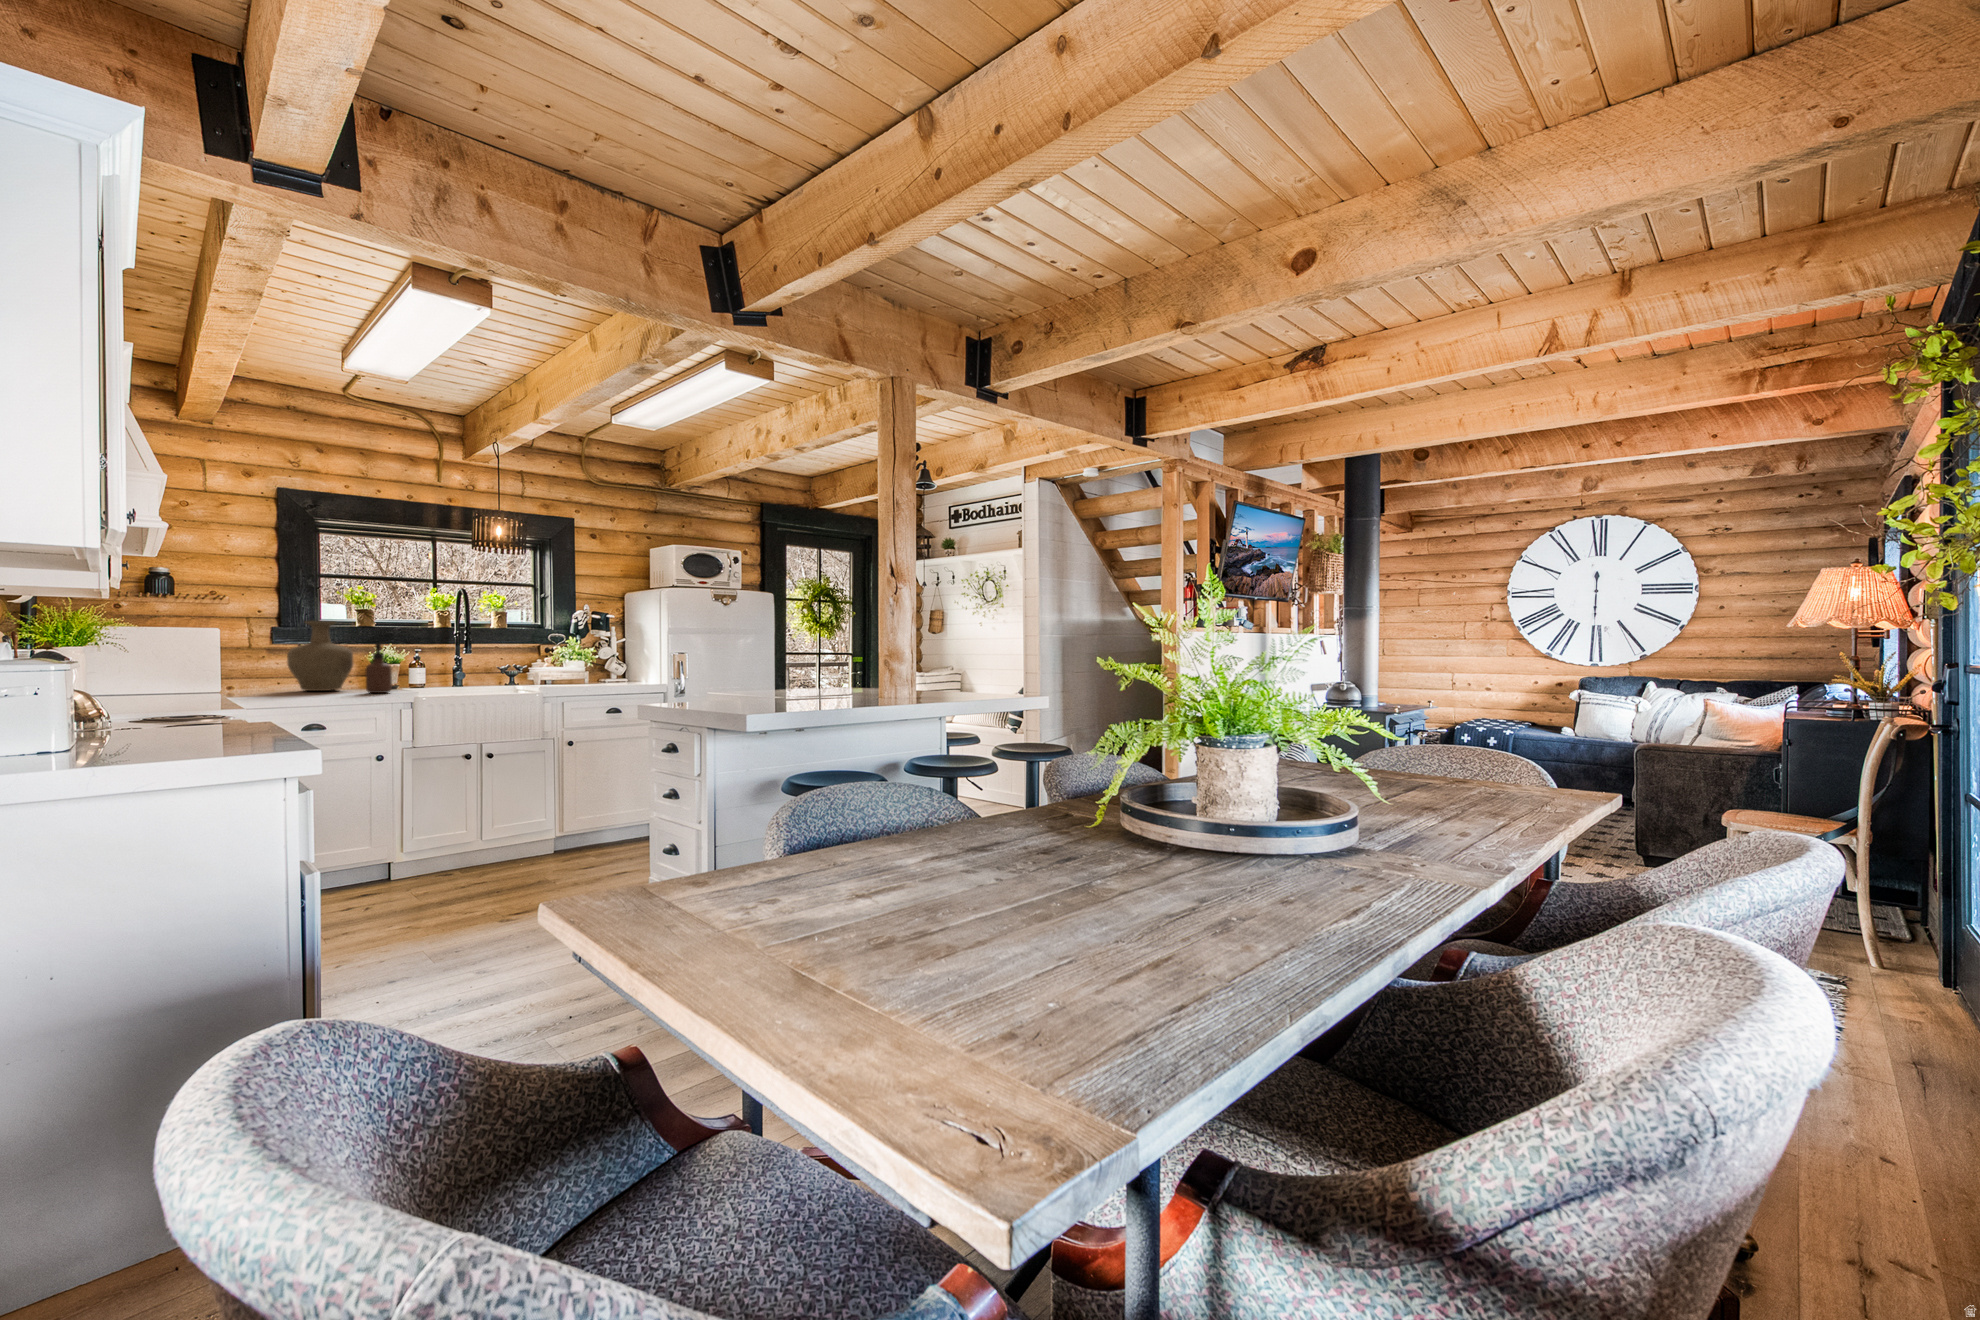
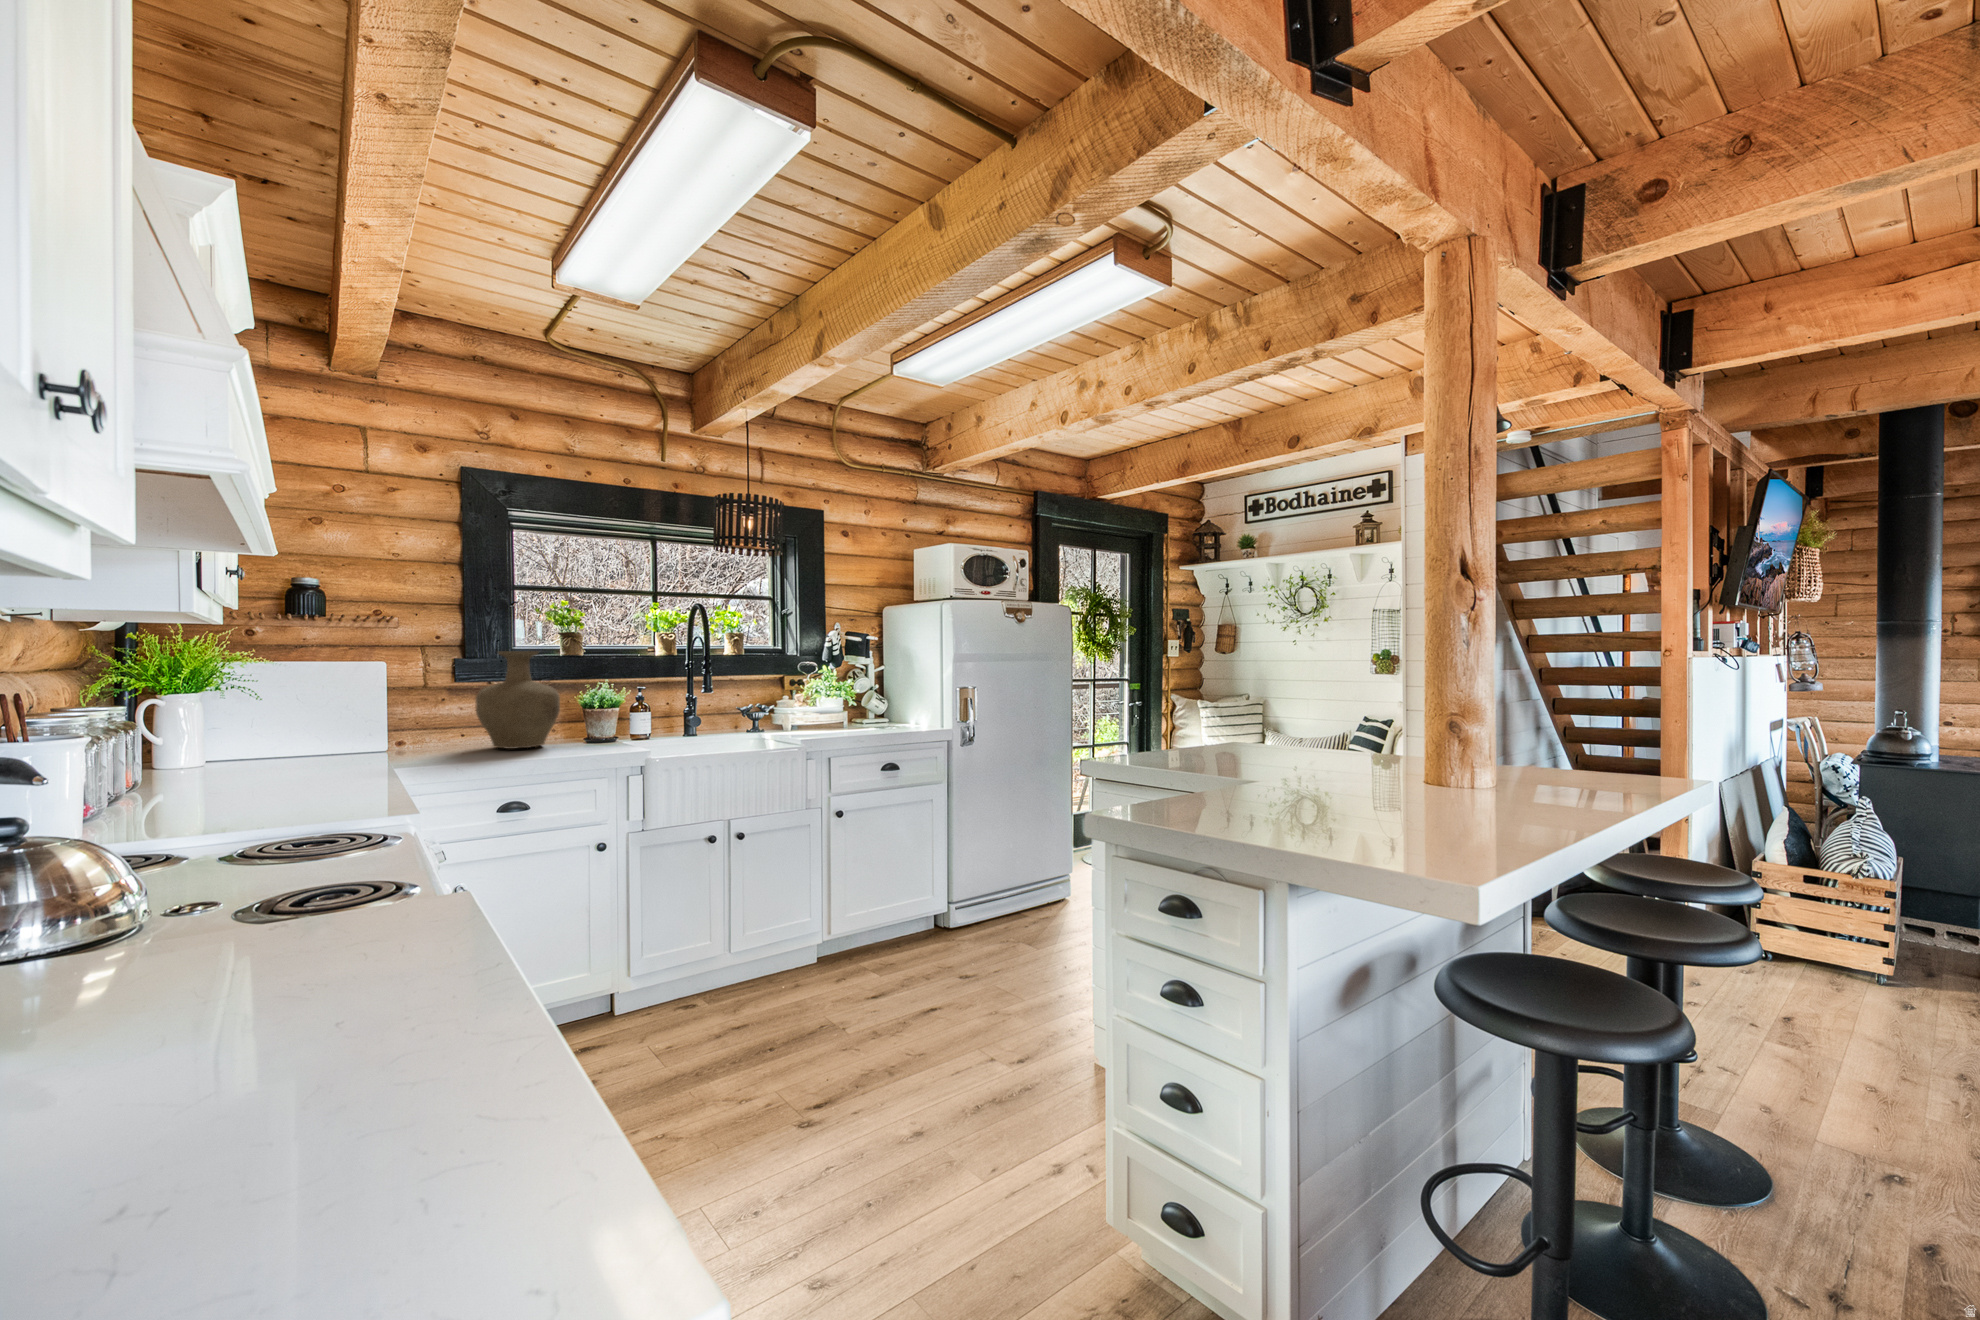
soap dispenser: present [365,642,392,693] -> none [578,682,611,754]

